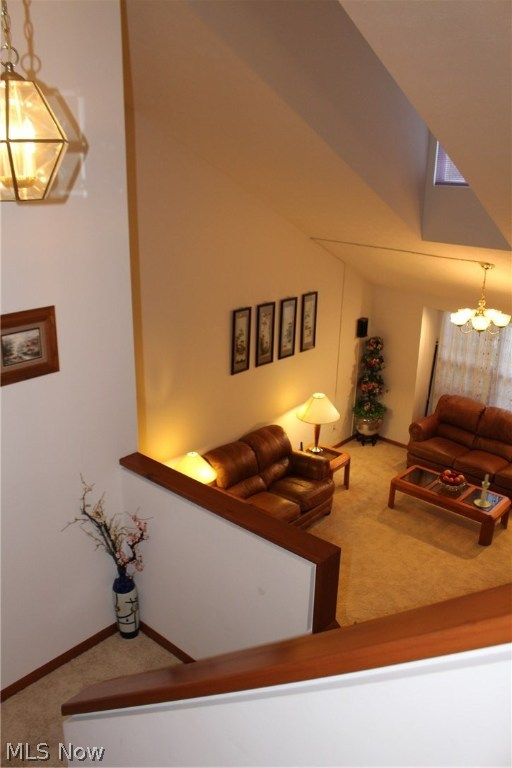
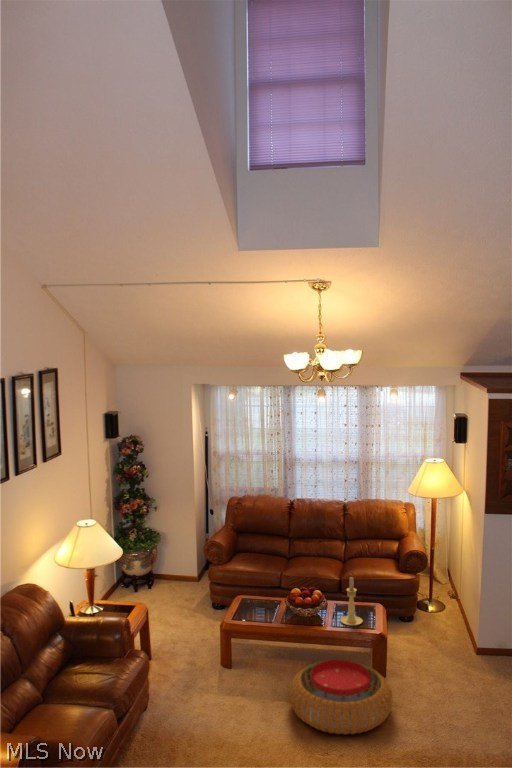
pouf: none [416,521,487,570] -> present [290,660,393,735]

